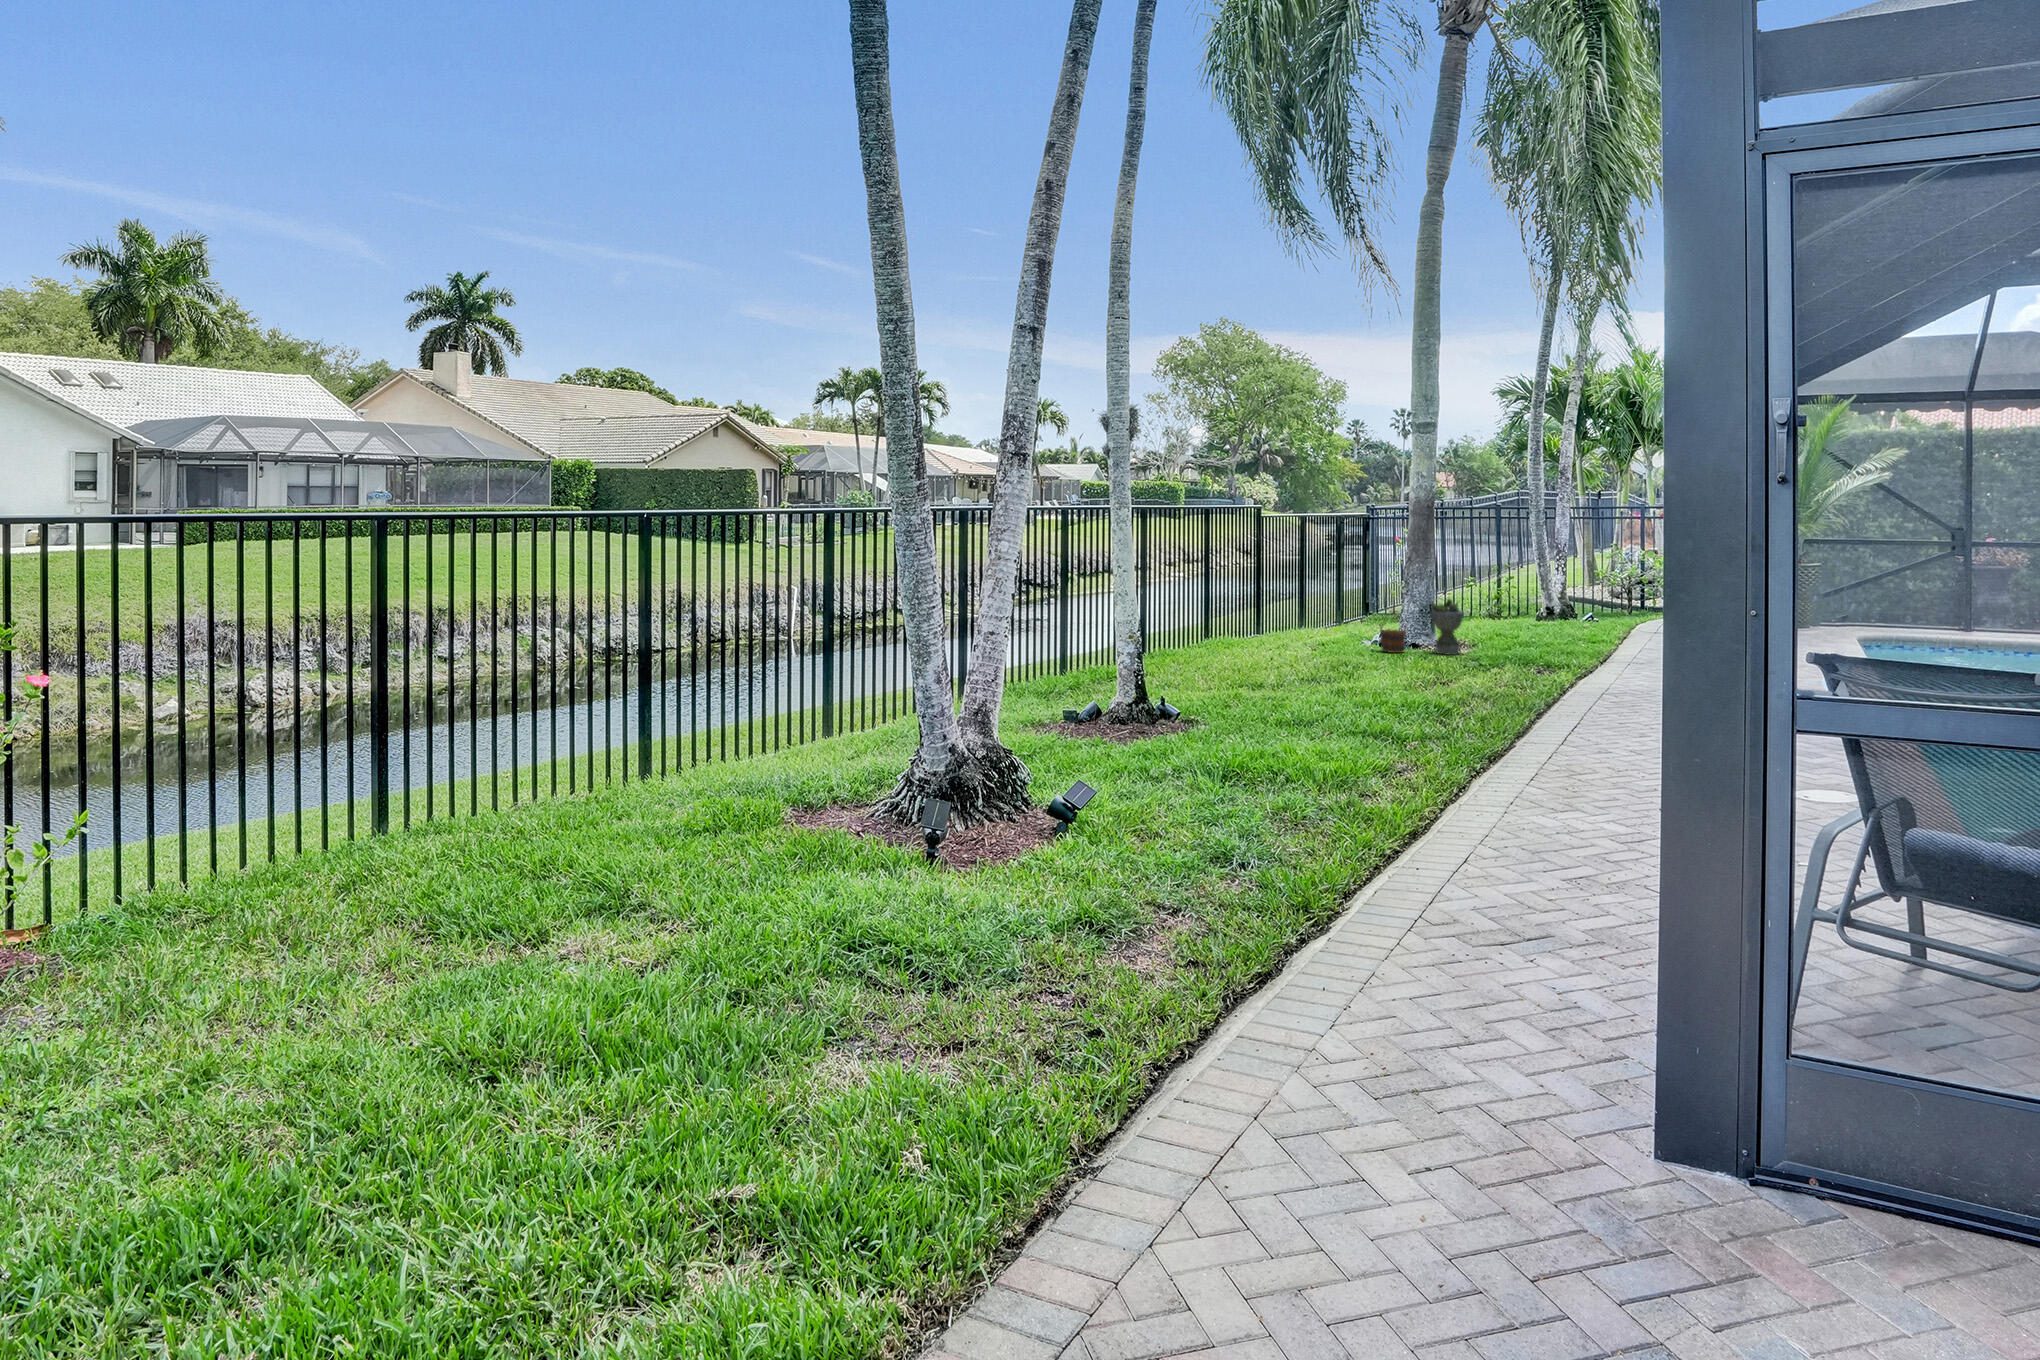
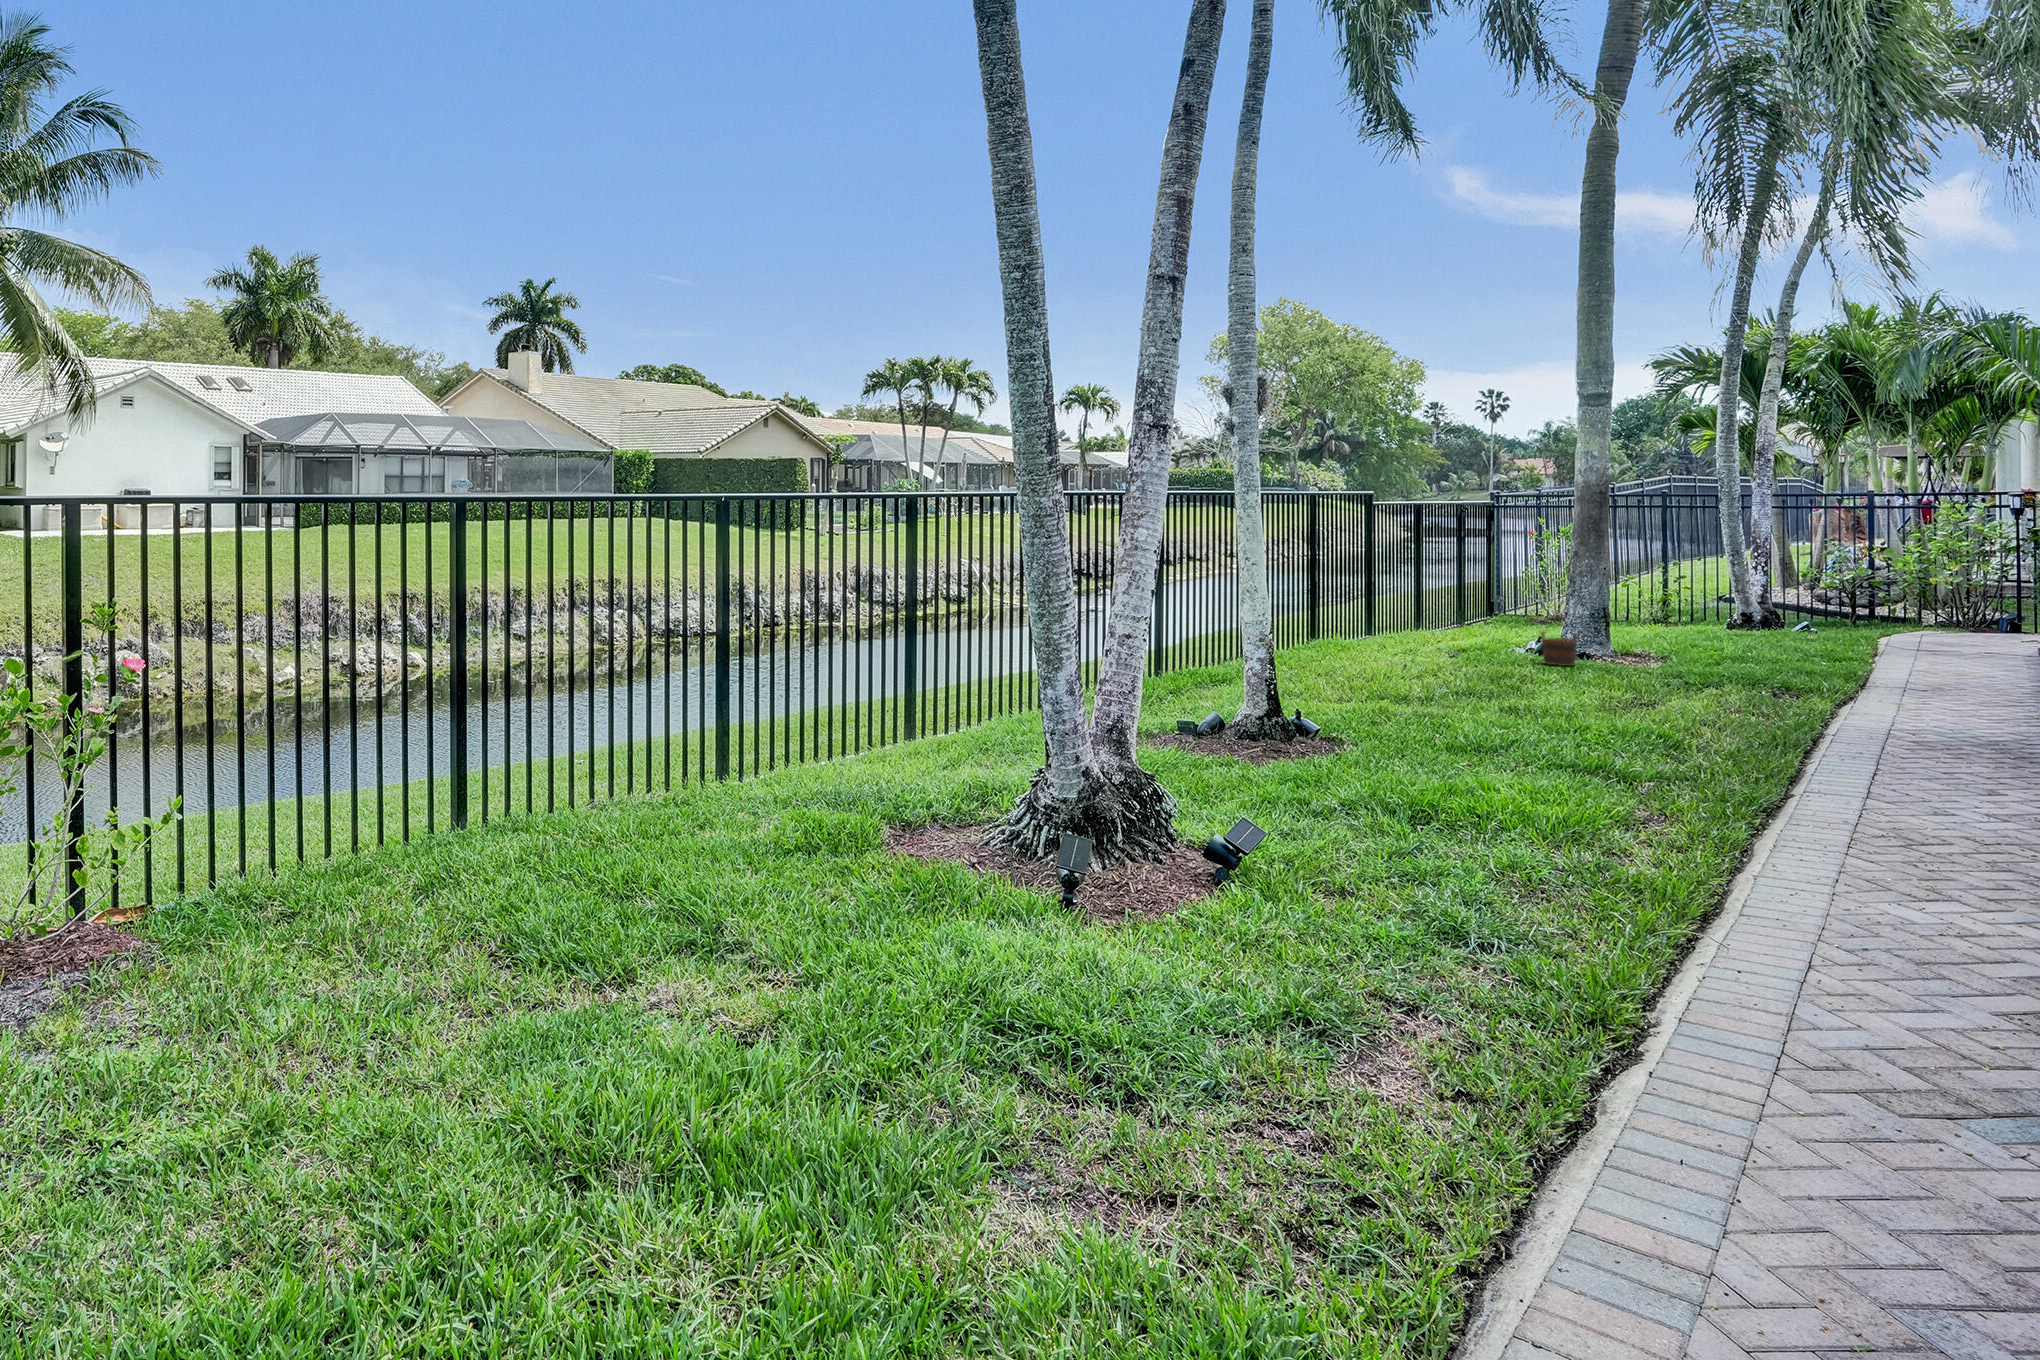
planter: present [1430,599,1464,655] -> none [1610,604,1659,671]

